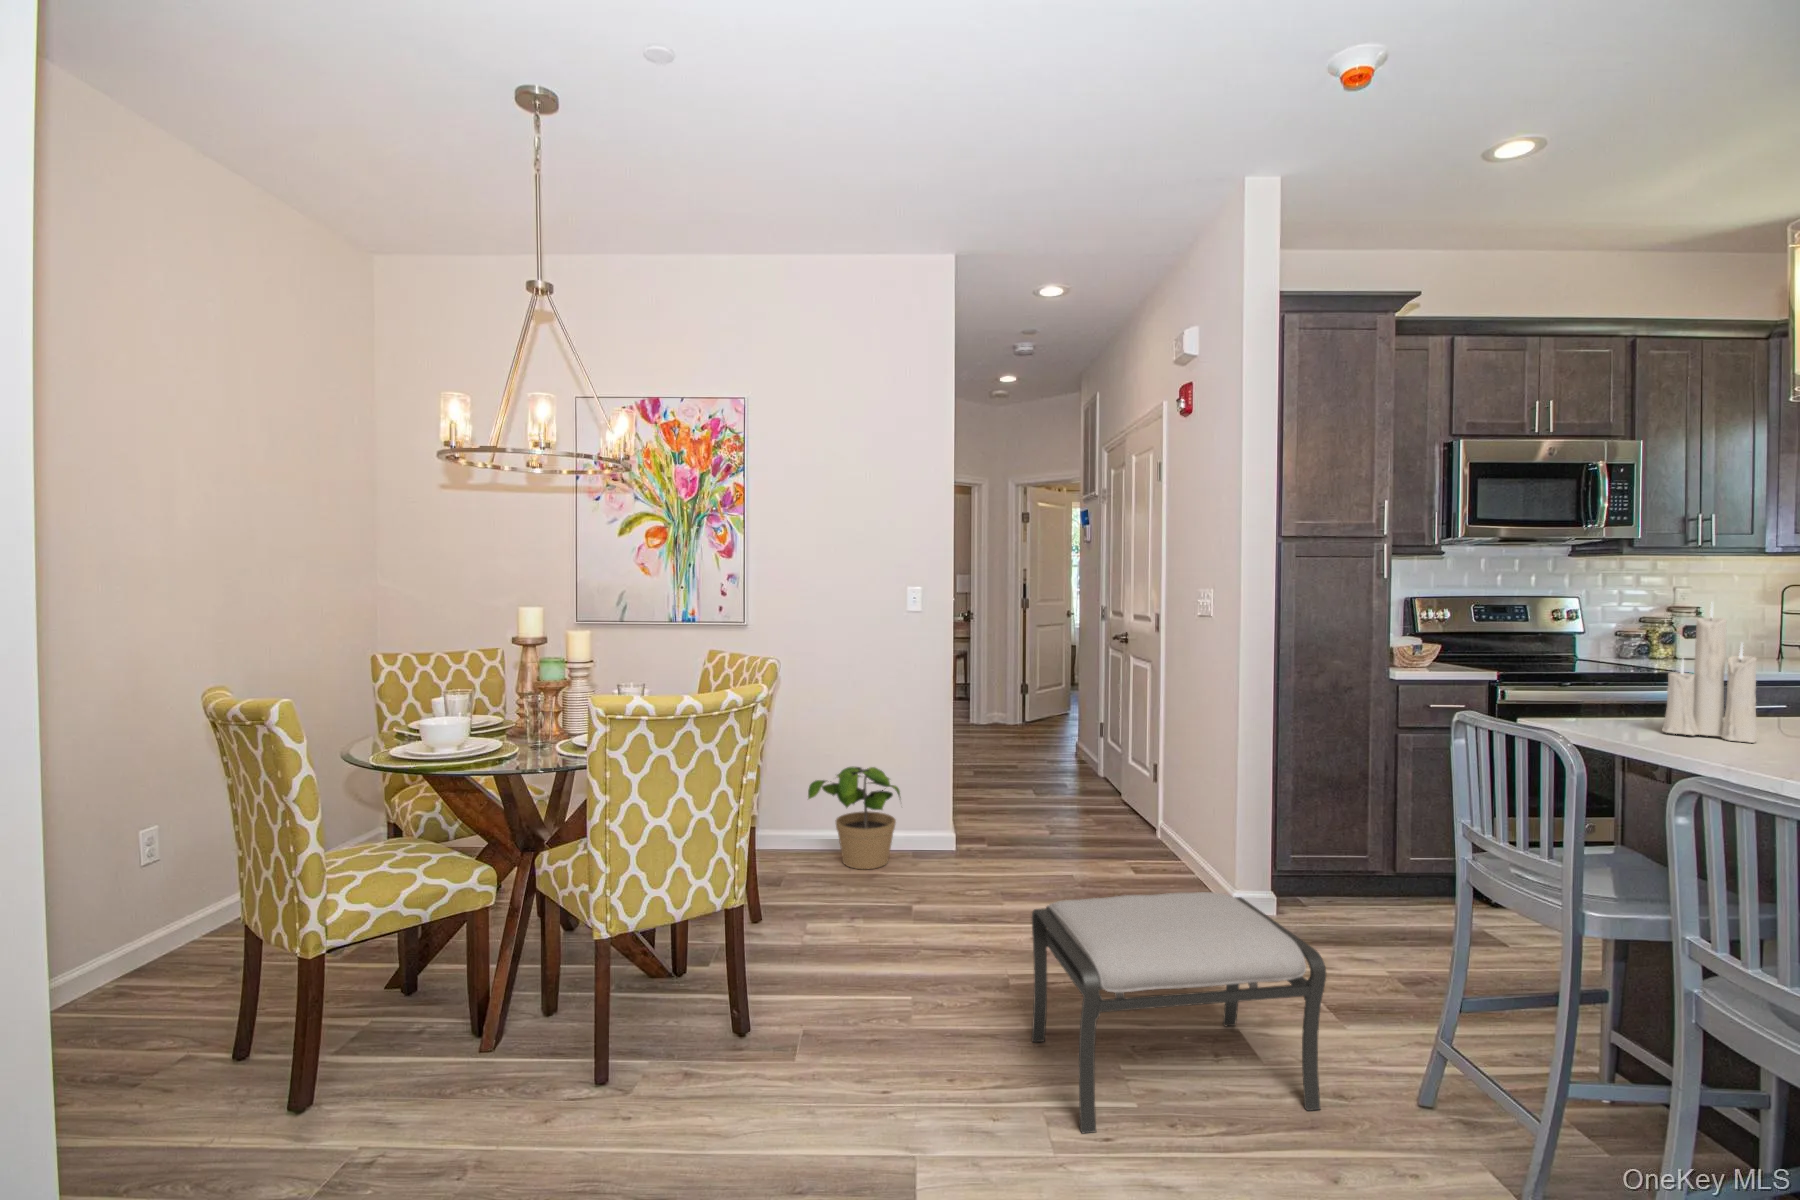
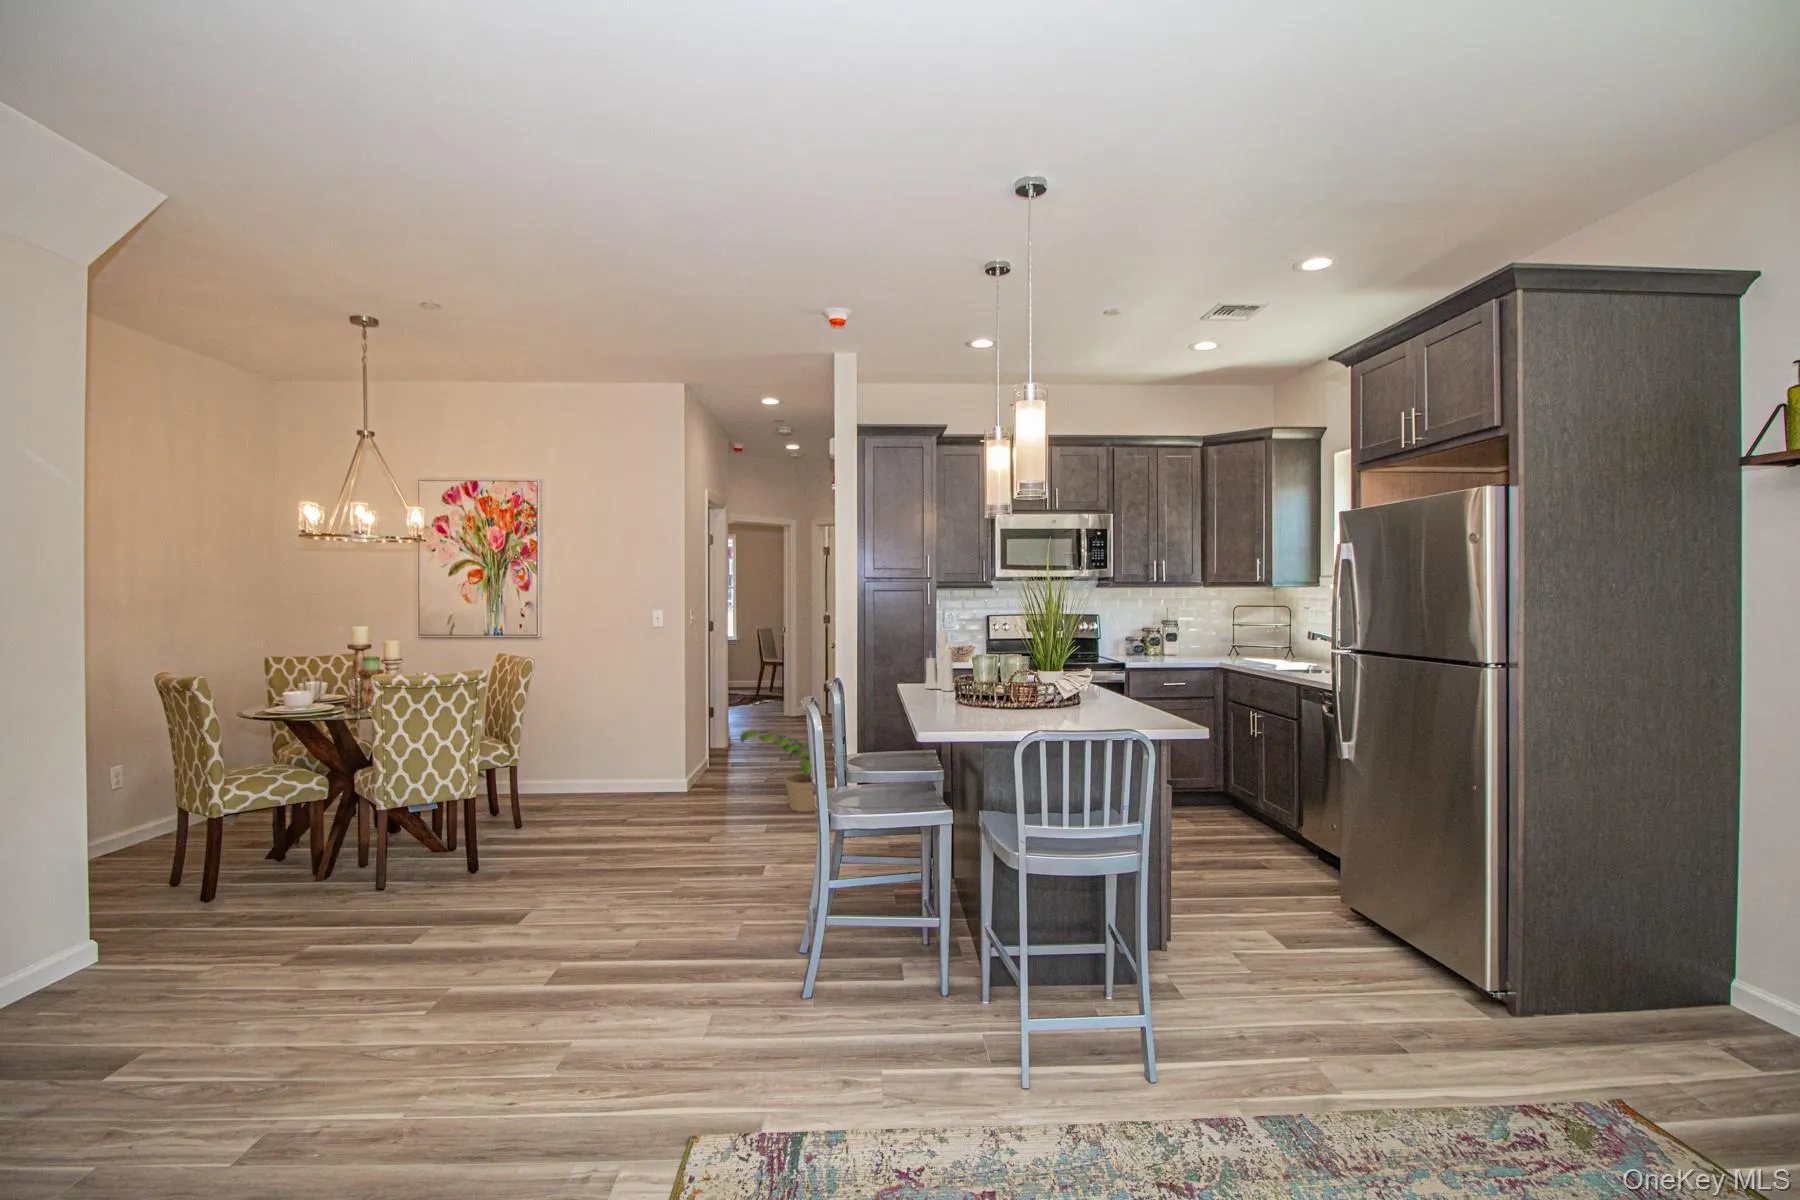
potted plant: present [808,767,901,869] -> present [740,730,814,812]
ottoman: present [1032,892,1326,1133] -> none [632,785,769,899]

